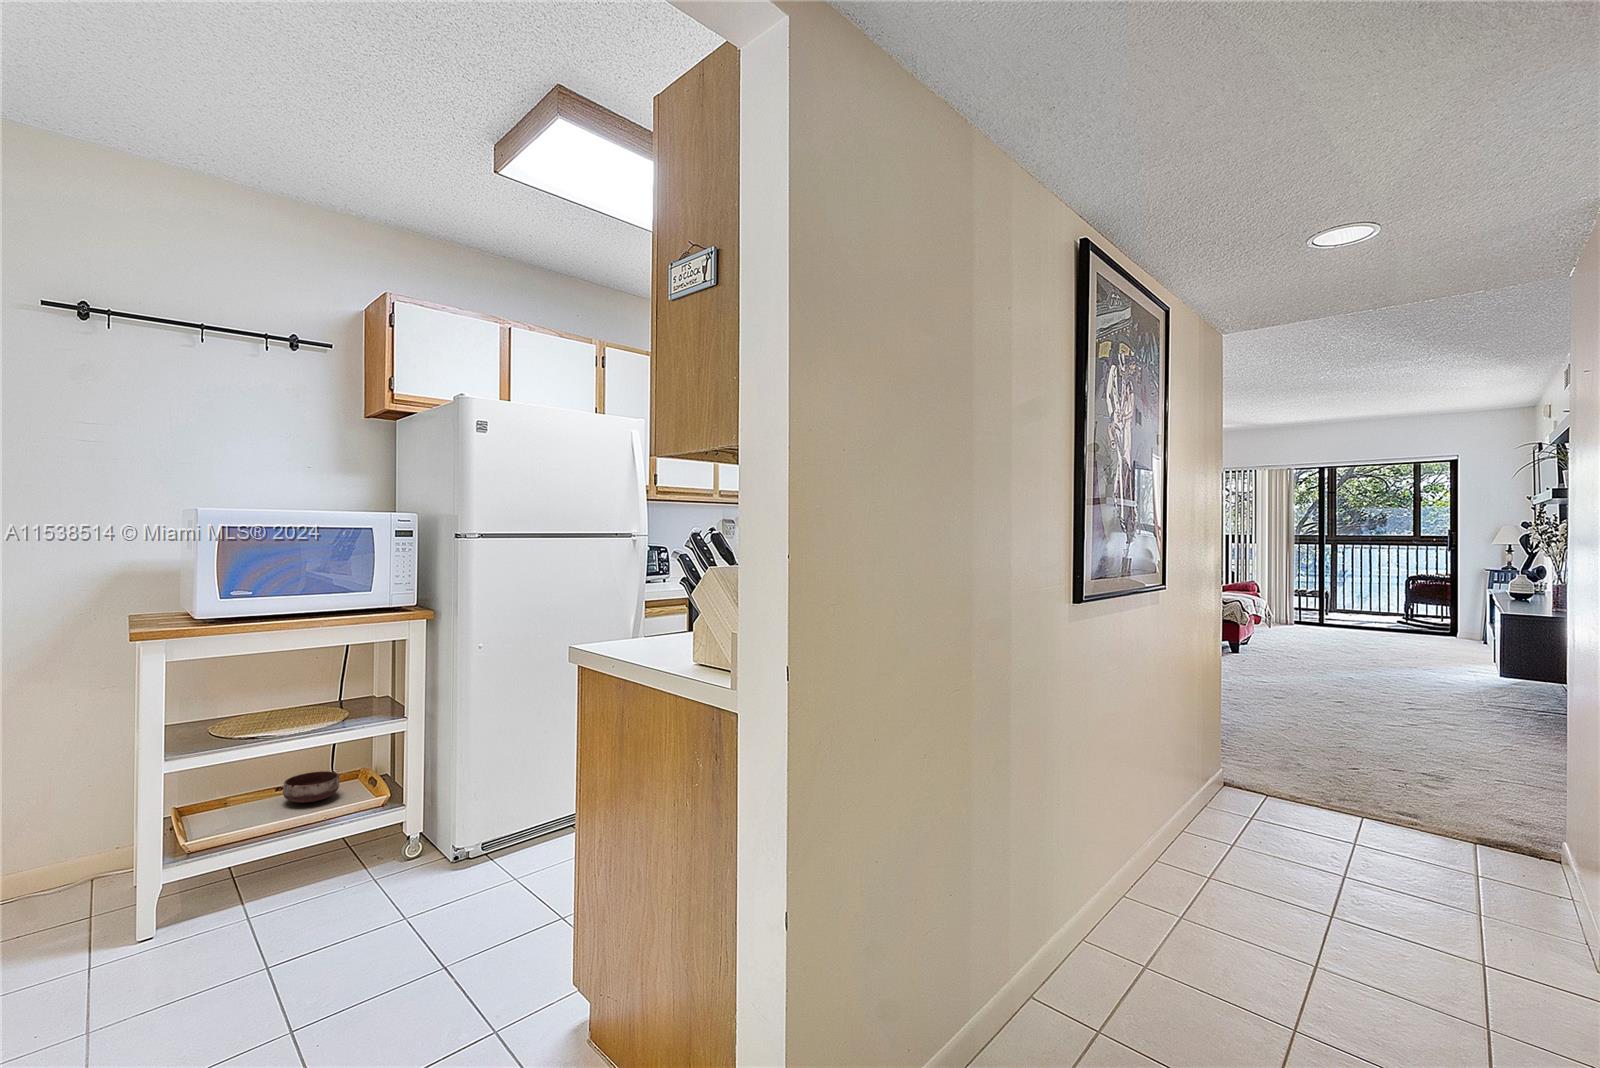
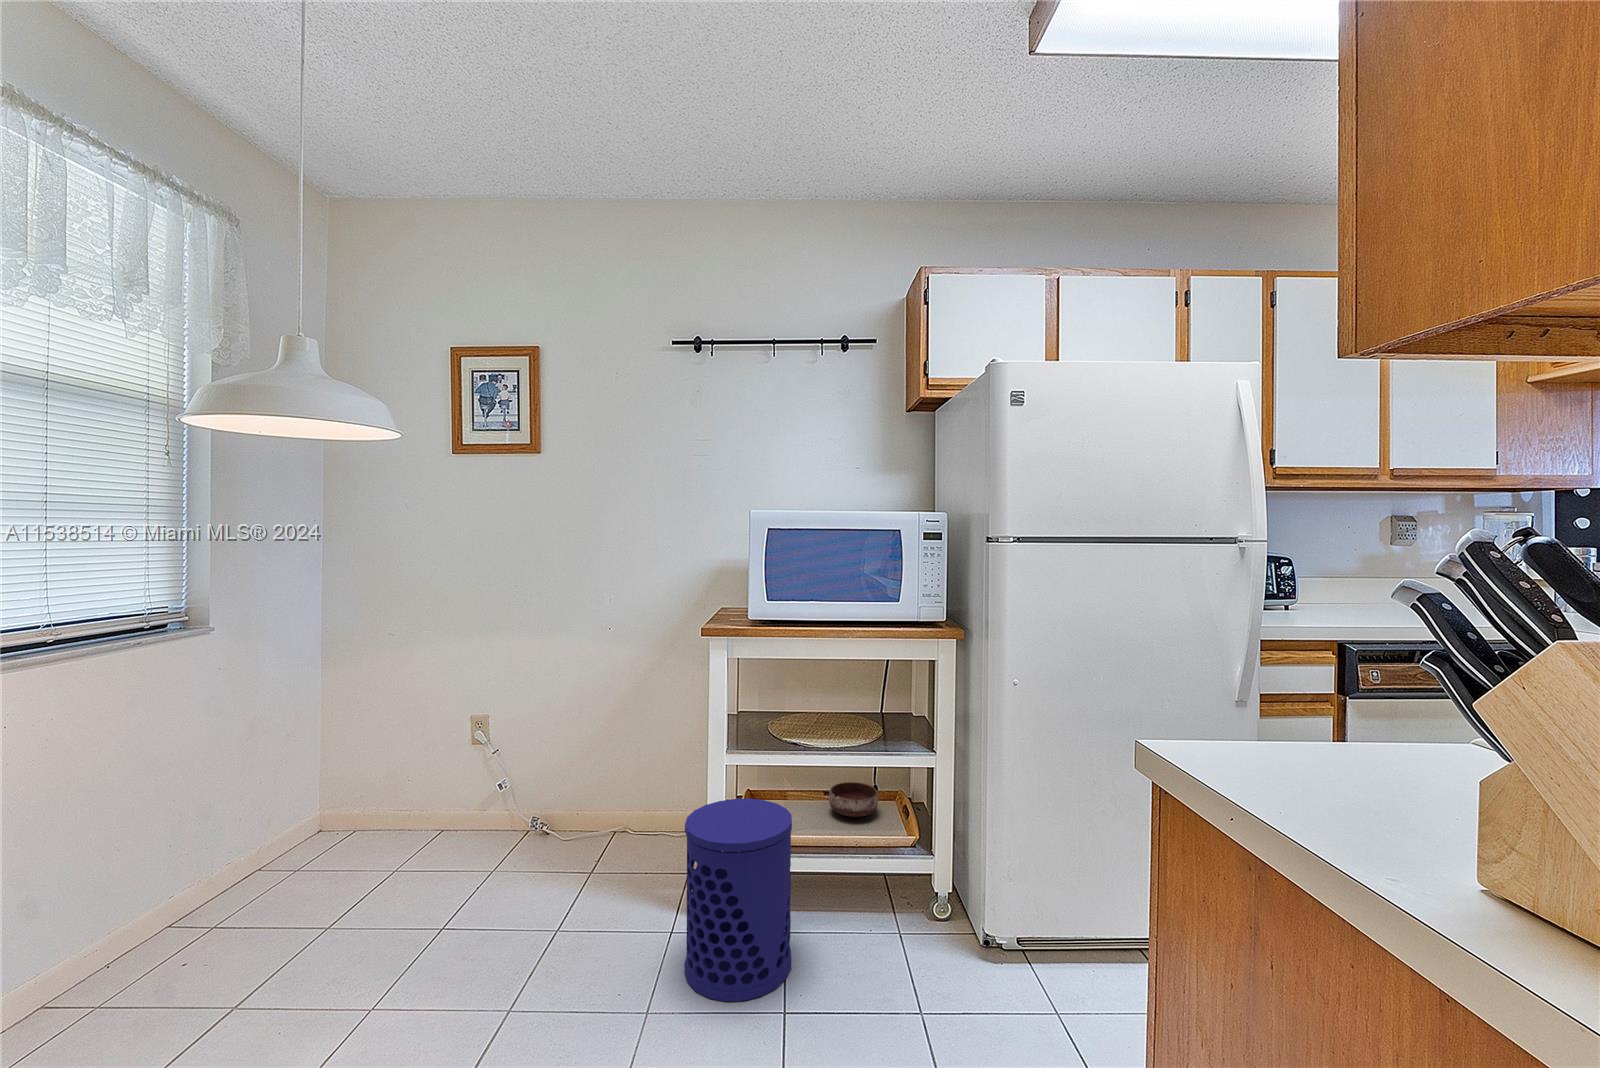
waste bin: none [132,791,268,988] -> present [684,799,792,1002]

